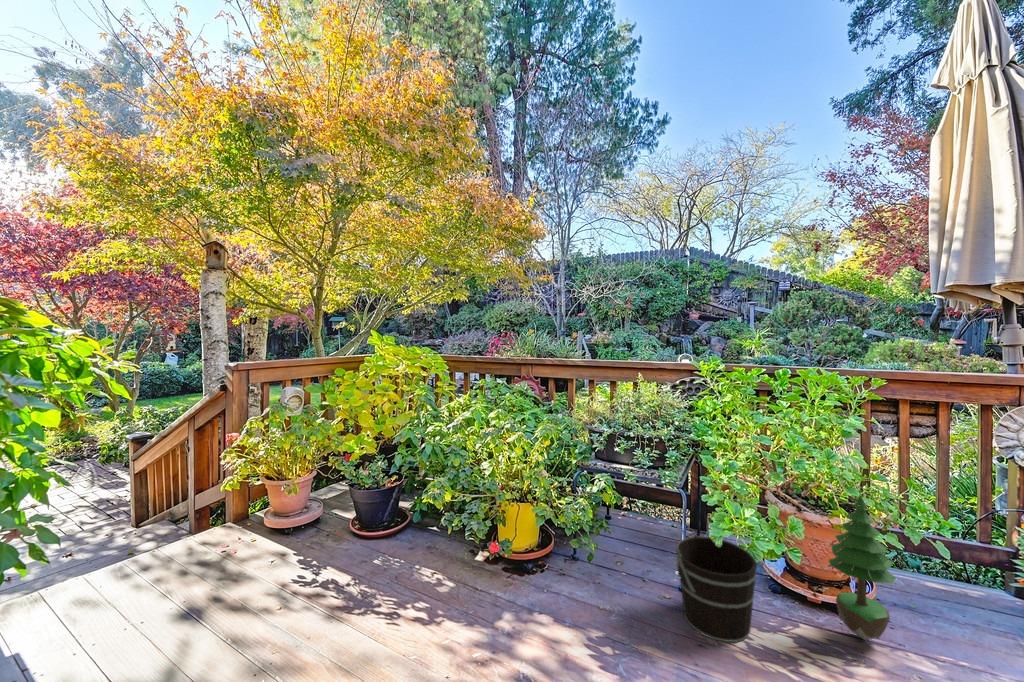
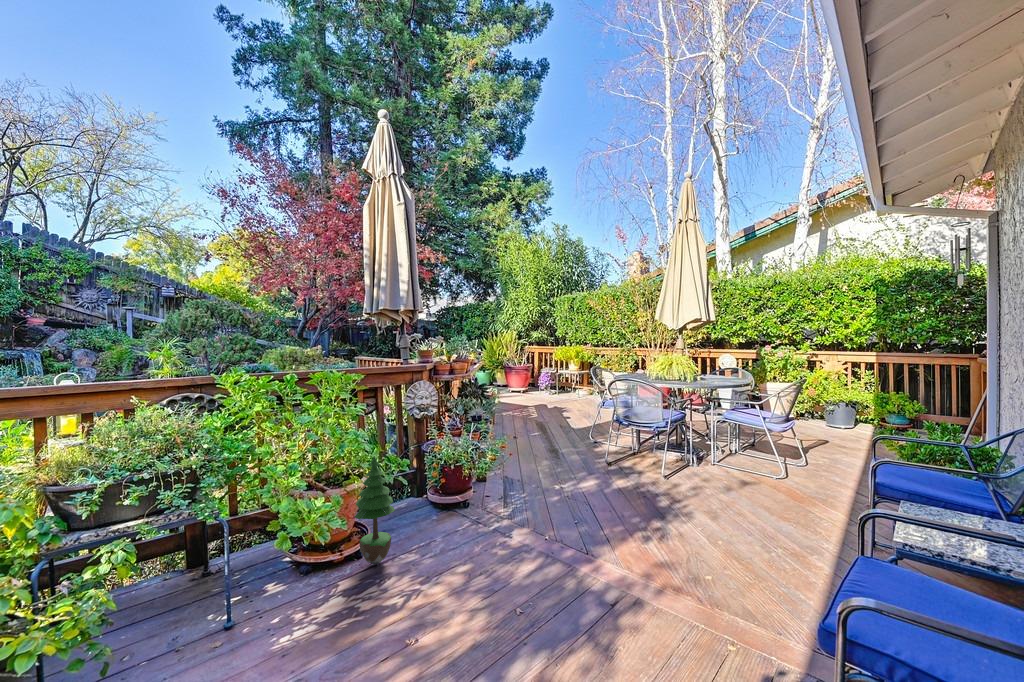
bucket: present [676,536,757,642] -> none [233,538,319,651]

